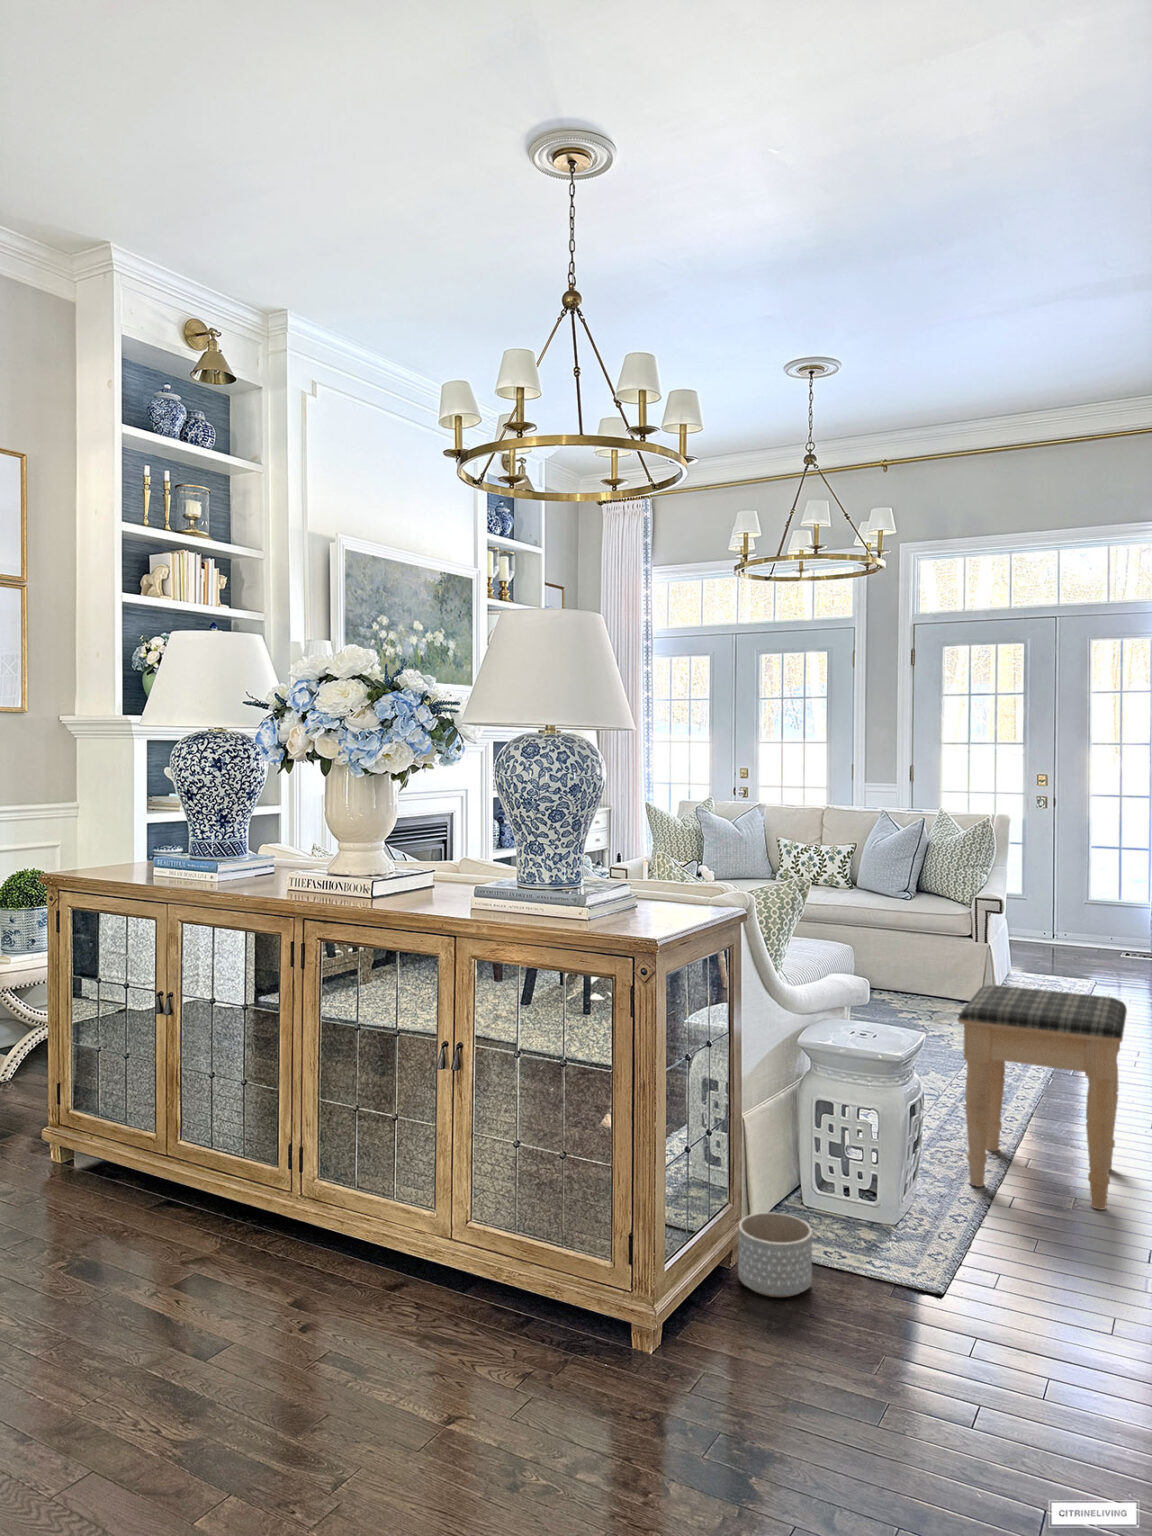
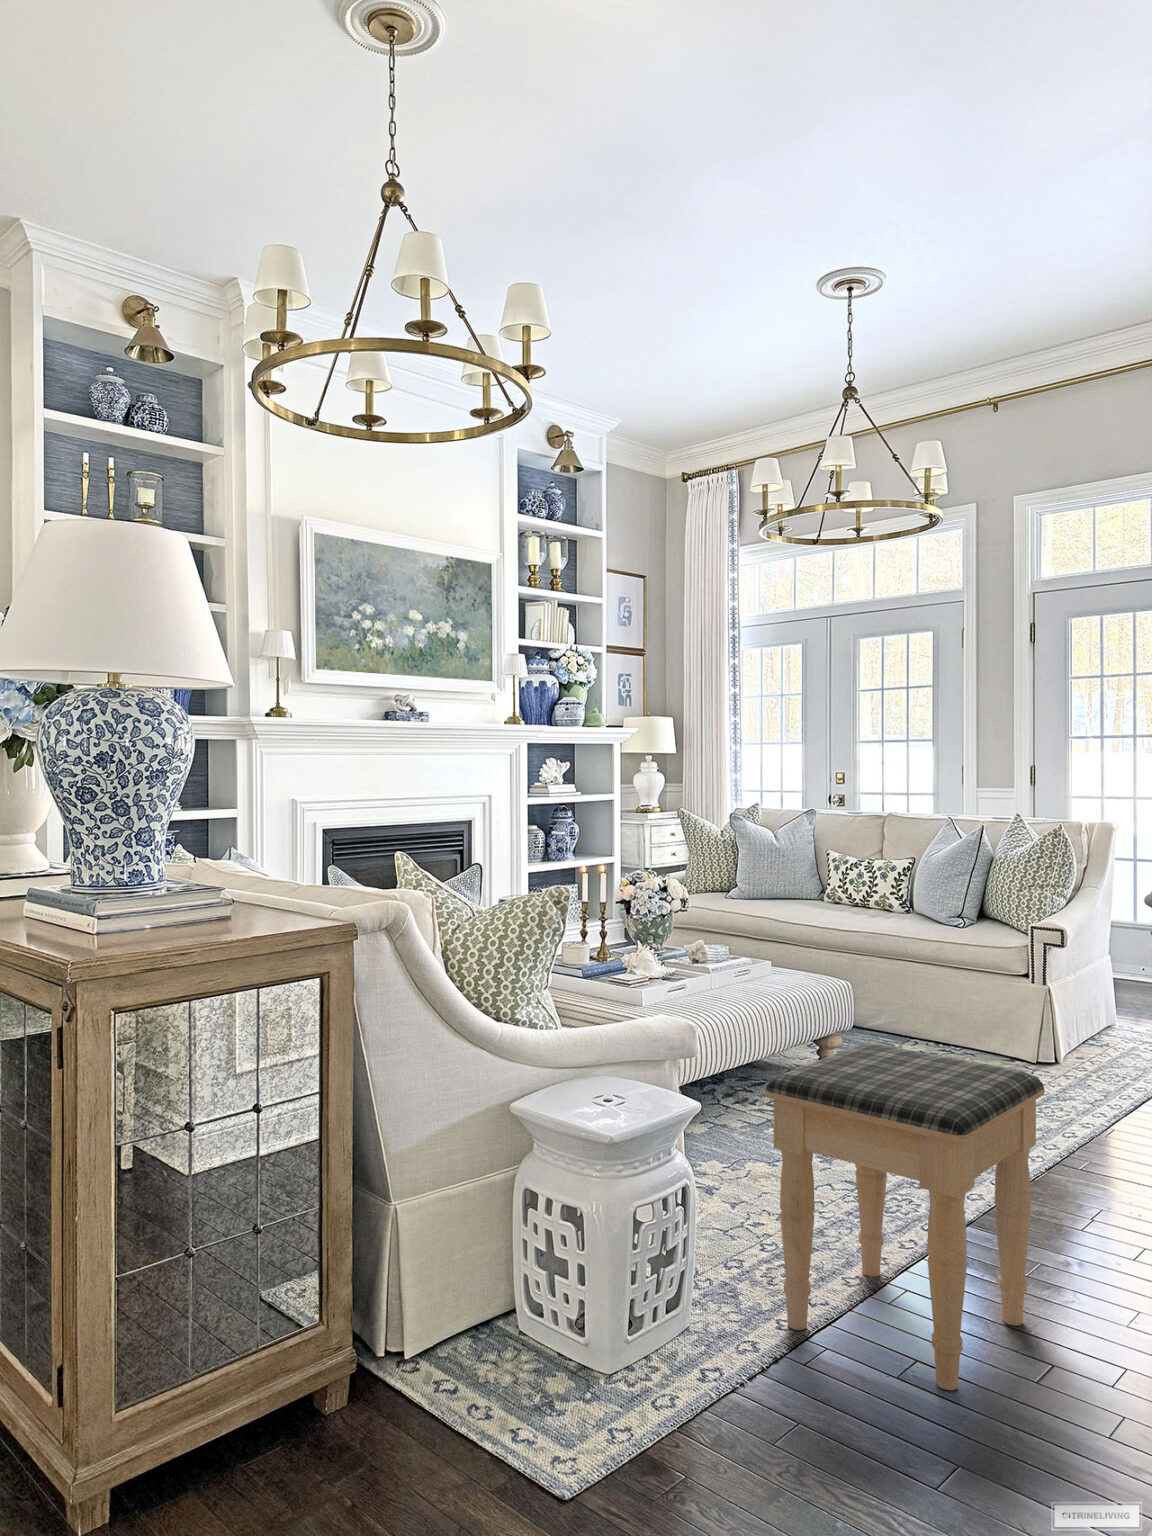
planter: present [738,1212,812,1297] -> none [312,1344,415,1474]

